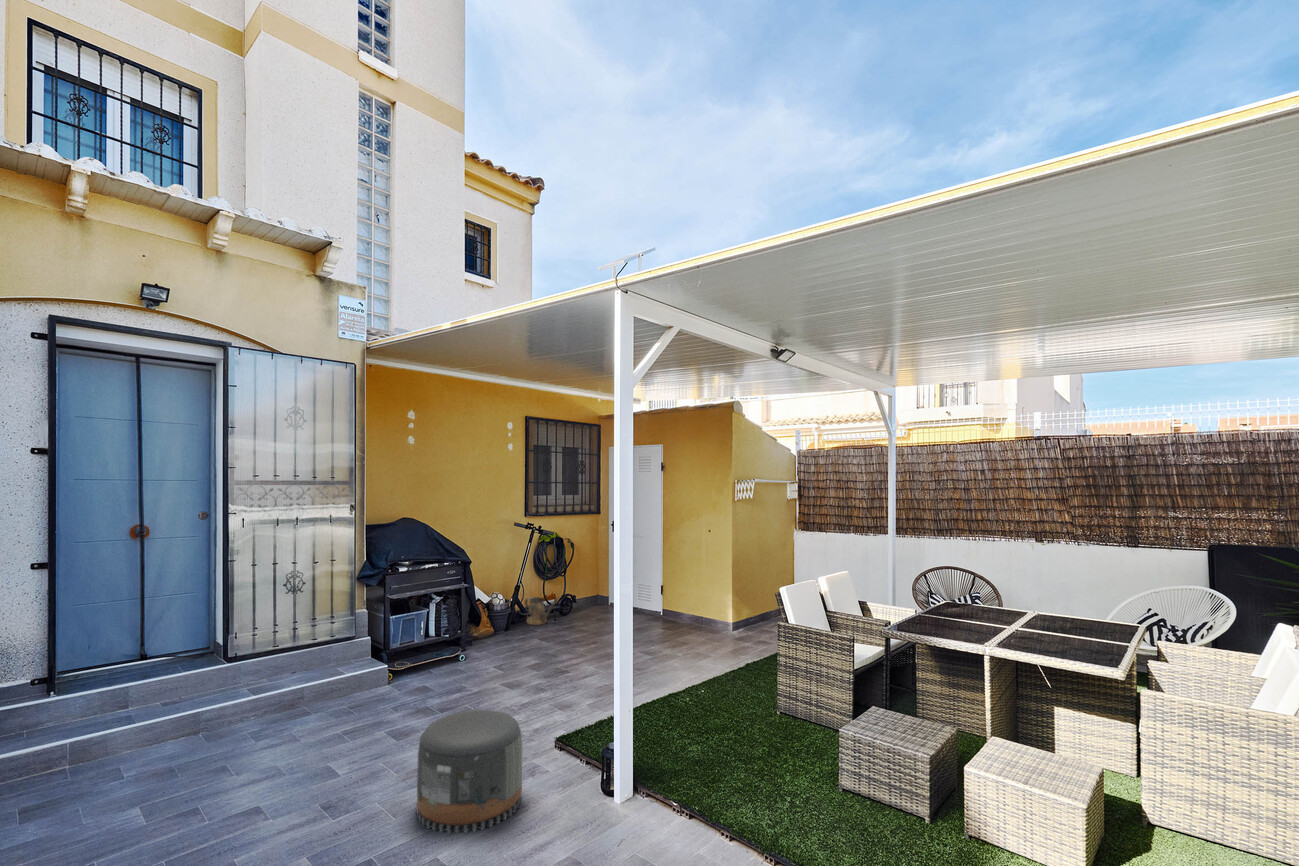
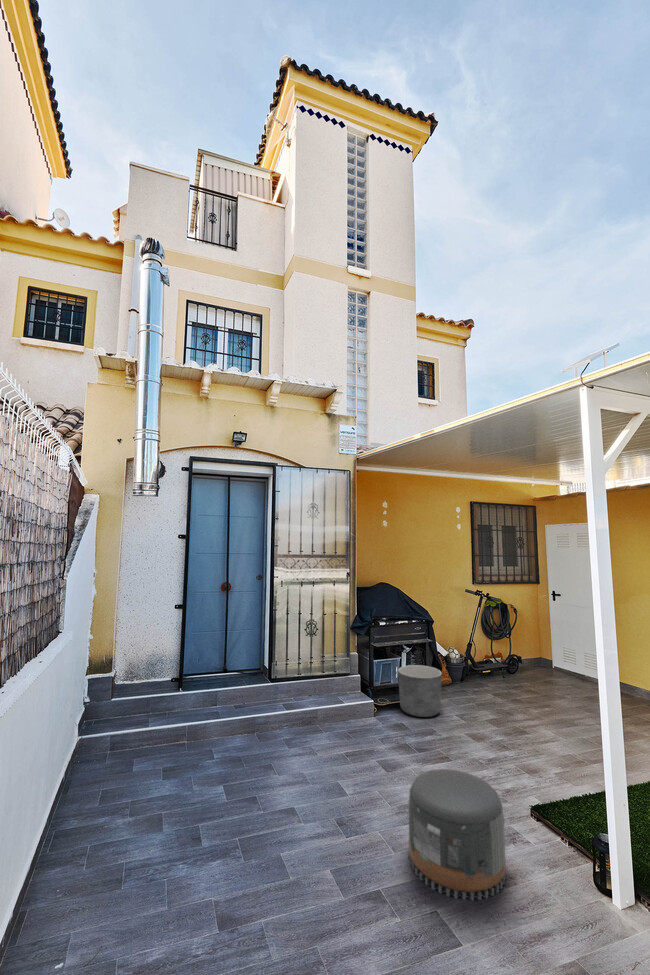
watering can: present [525,597,558,625] -> none [476,653,507,678]
planter: none [420,616,476,677] -> present [398,665,442,717]

